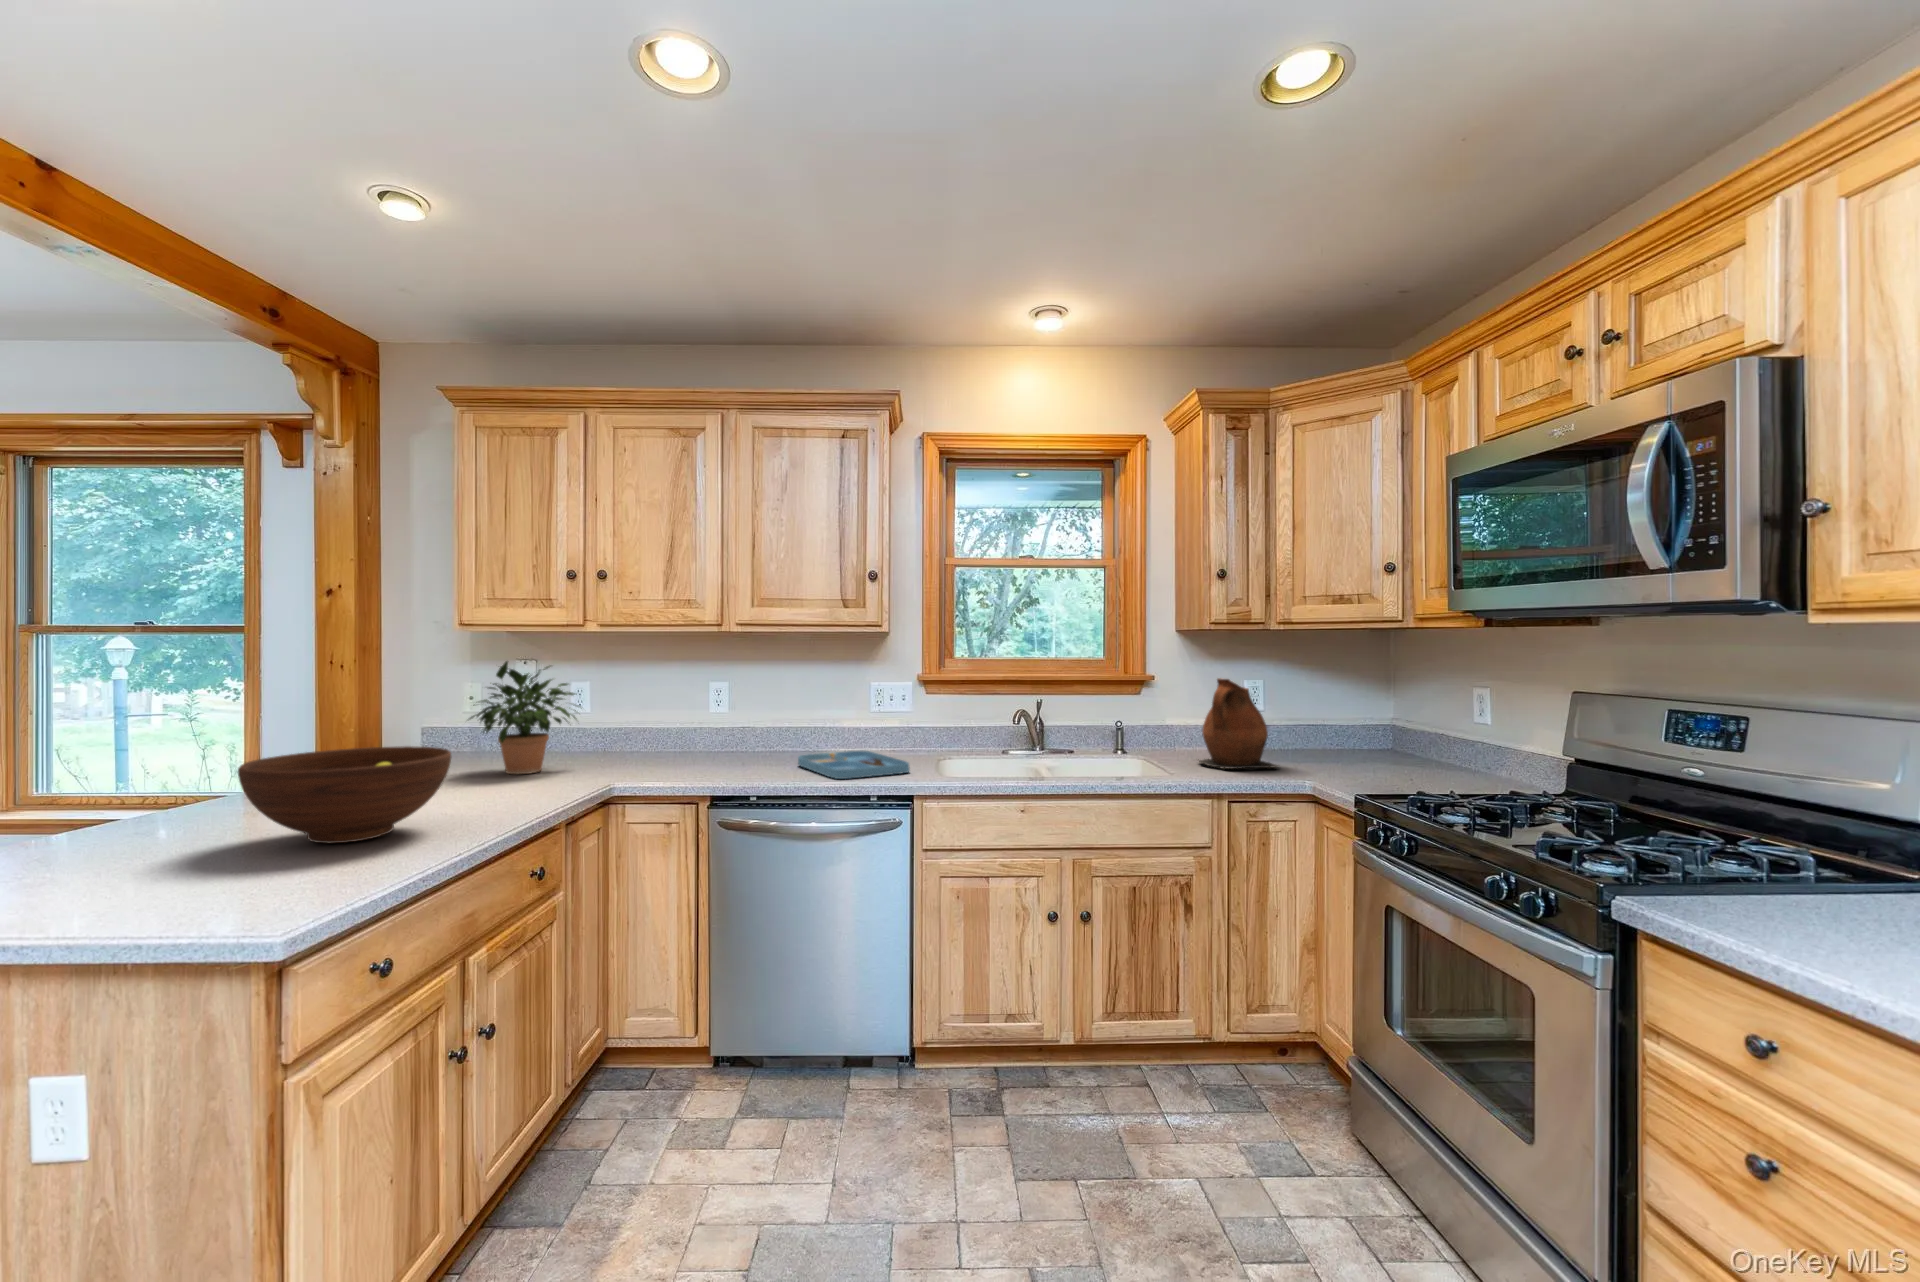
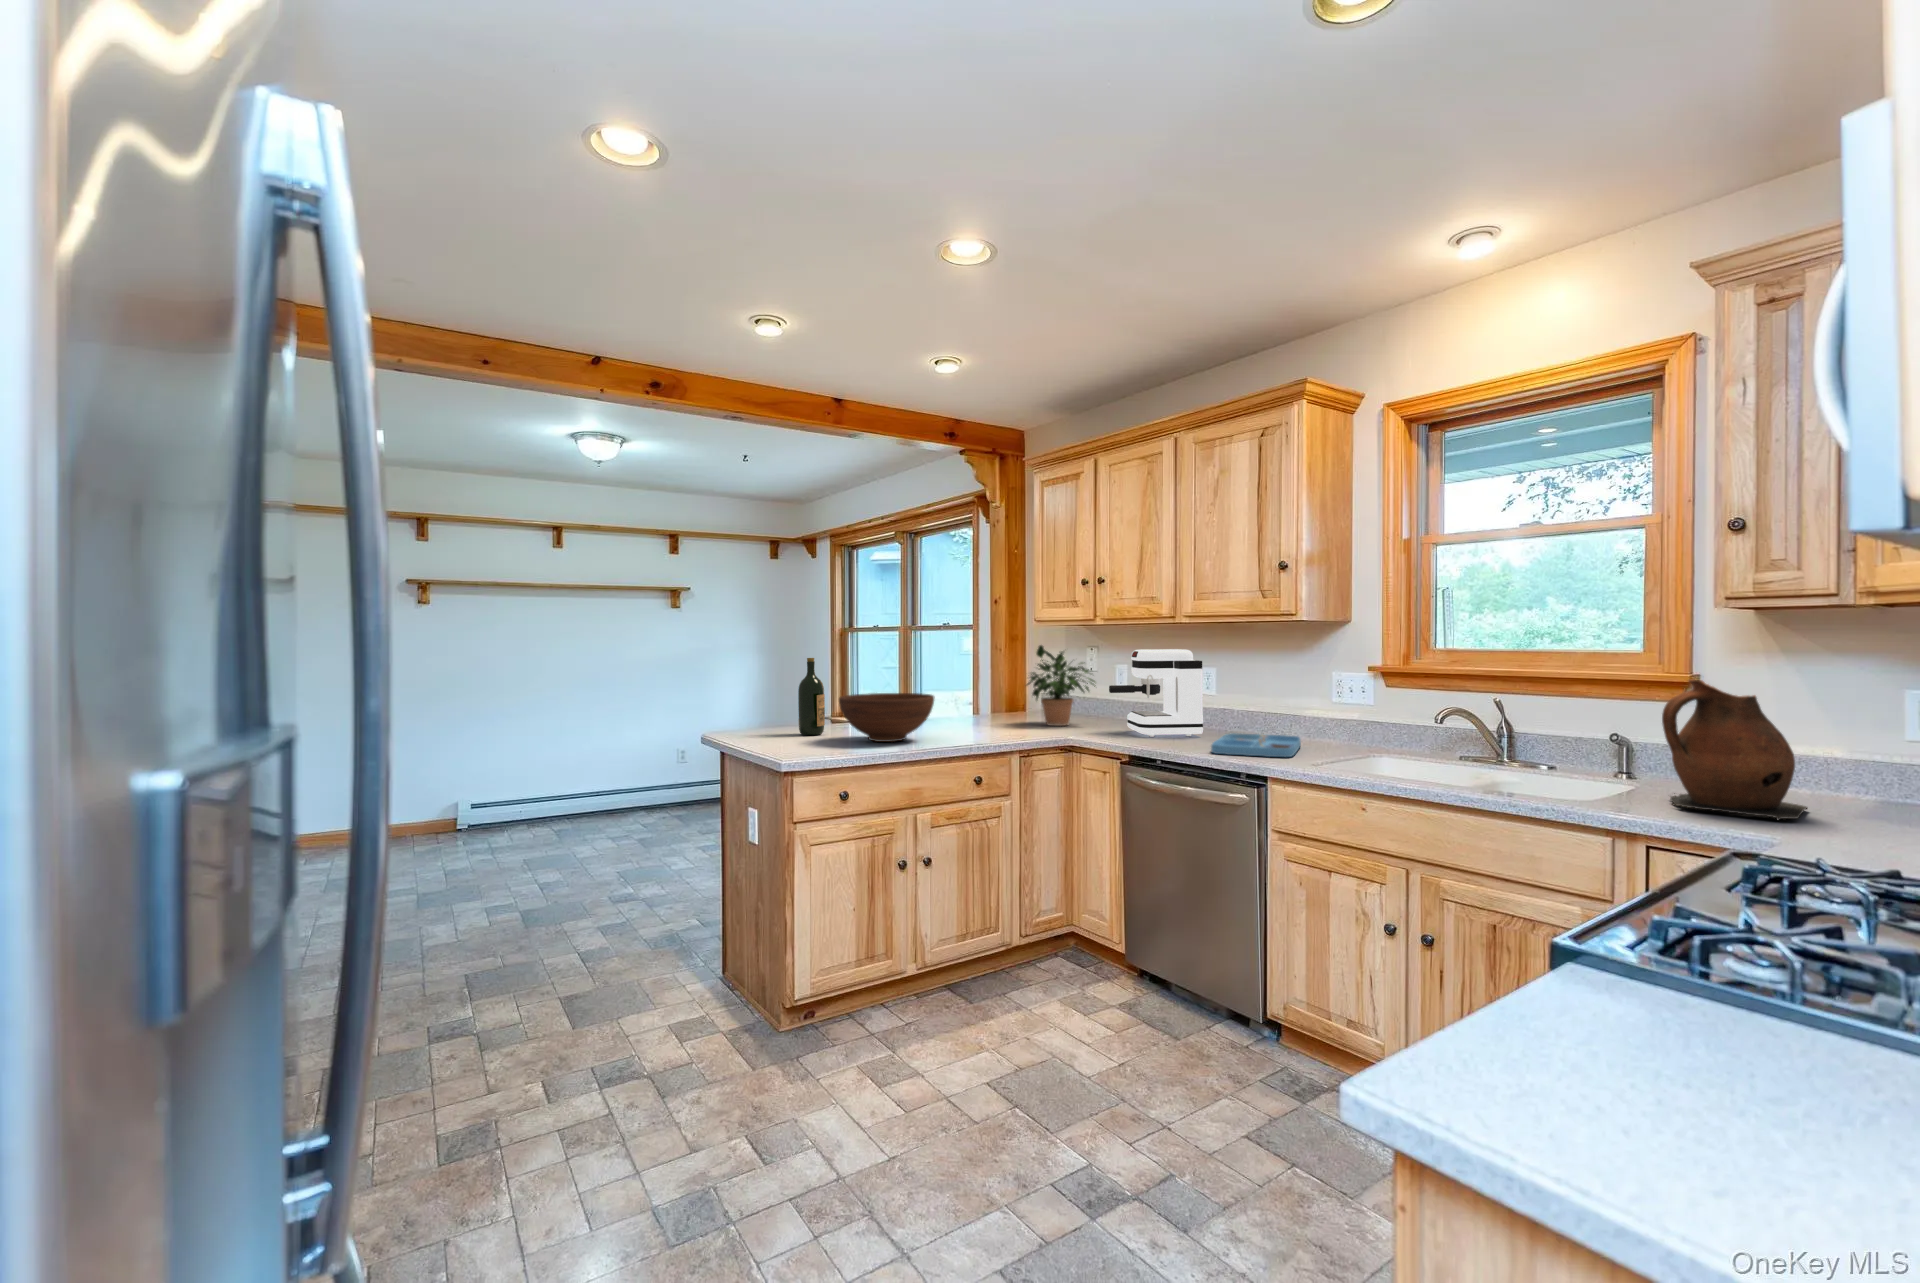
coffee maker: none [635,663,752,771] -> present [1109,649,1203,737]
wine bottle: none [63,695,142,862] -> present [798,658,825,735]

